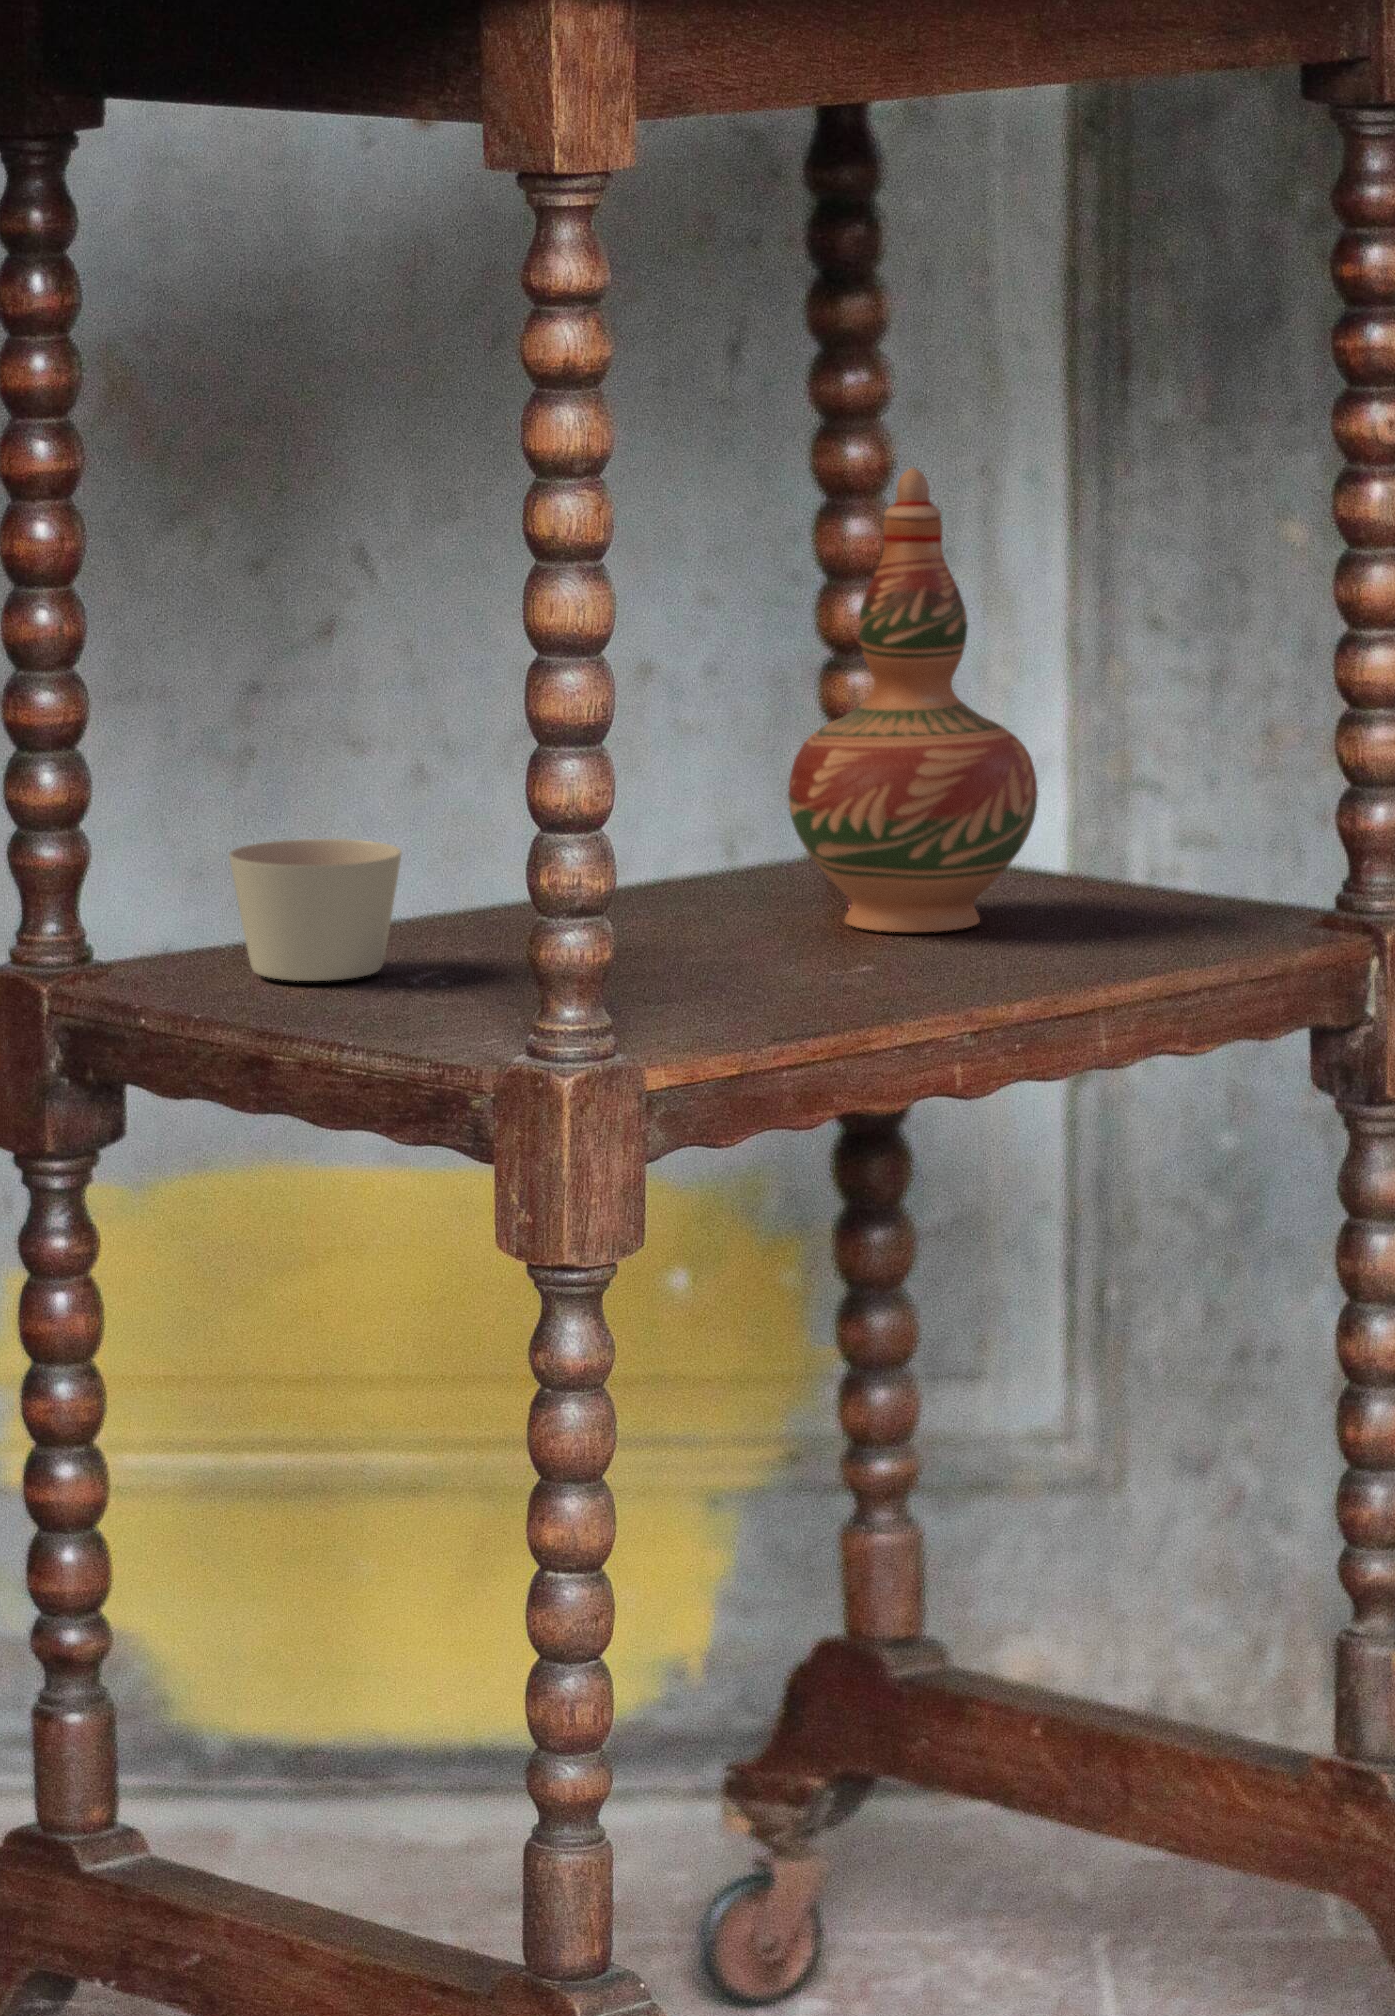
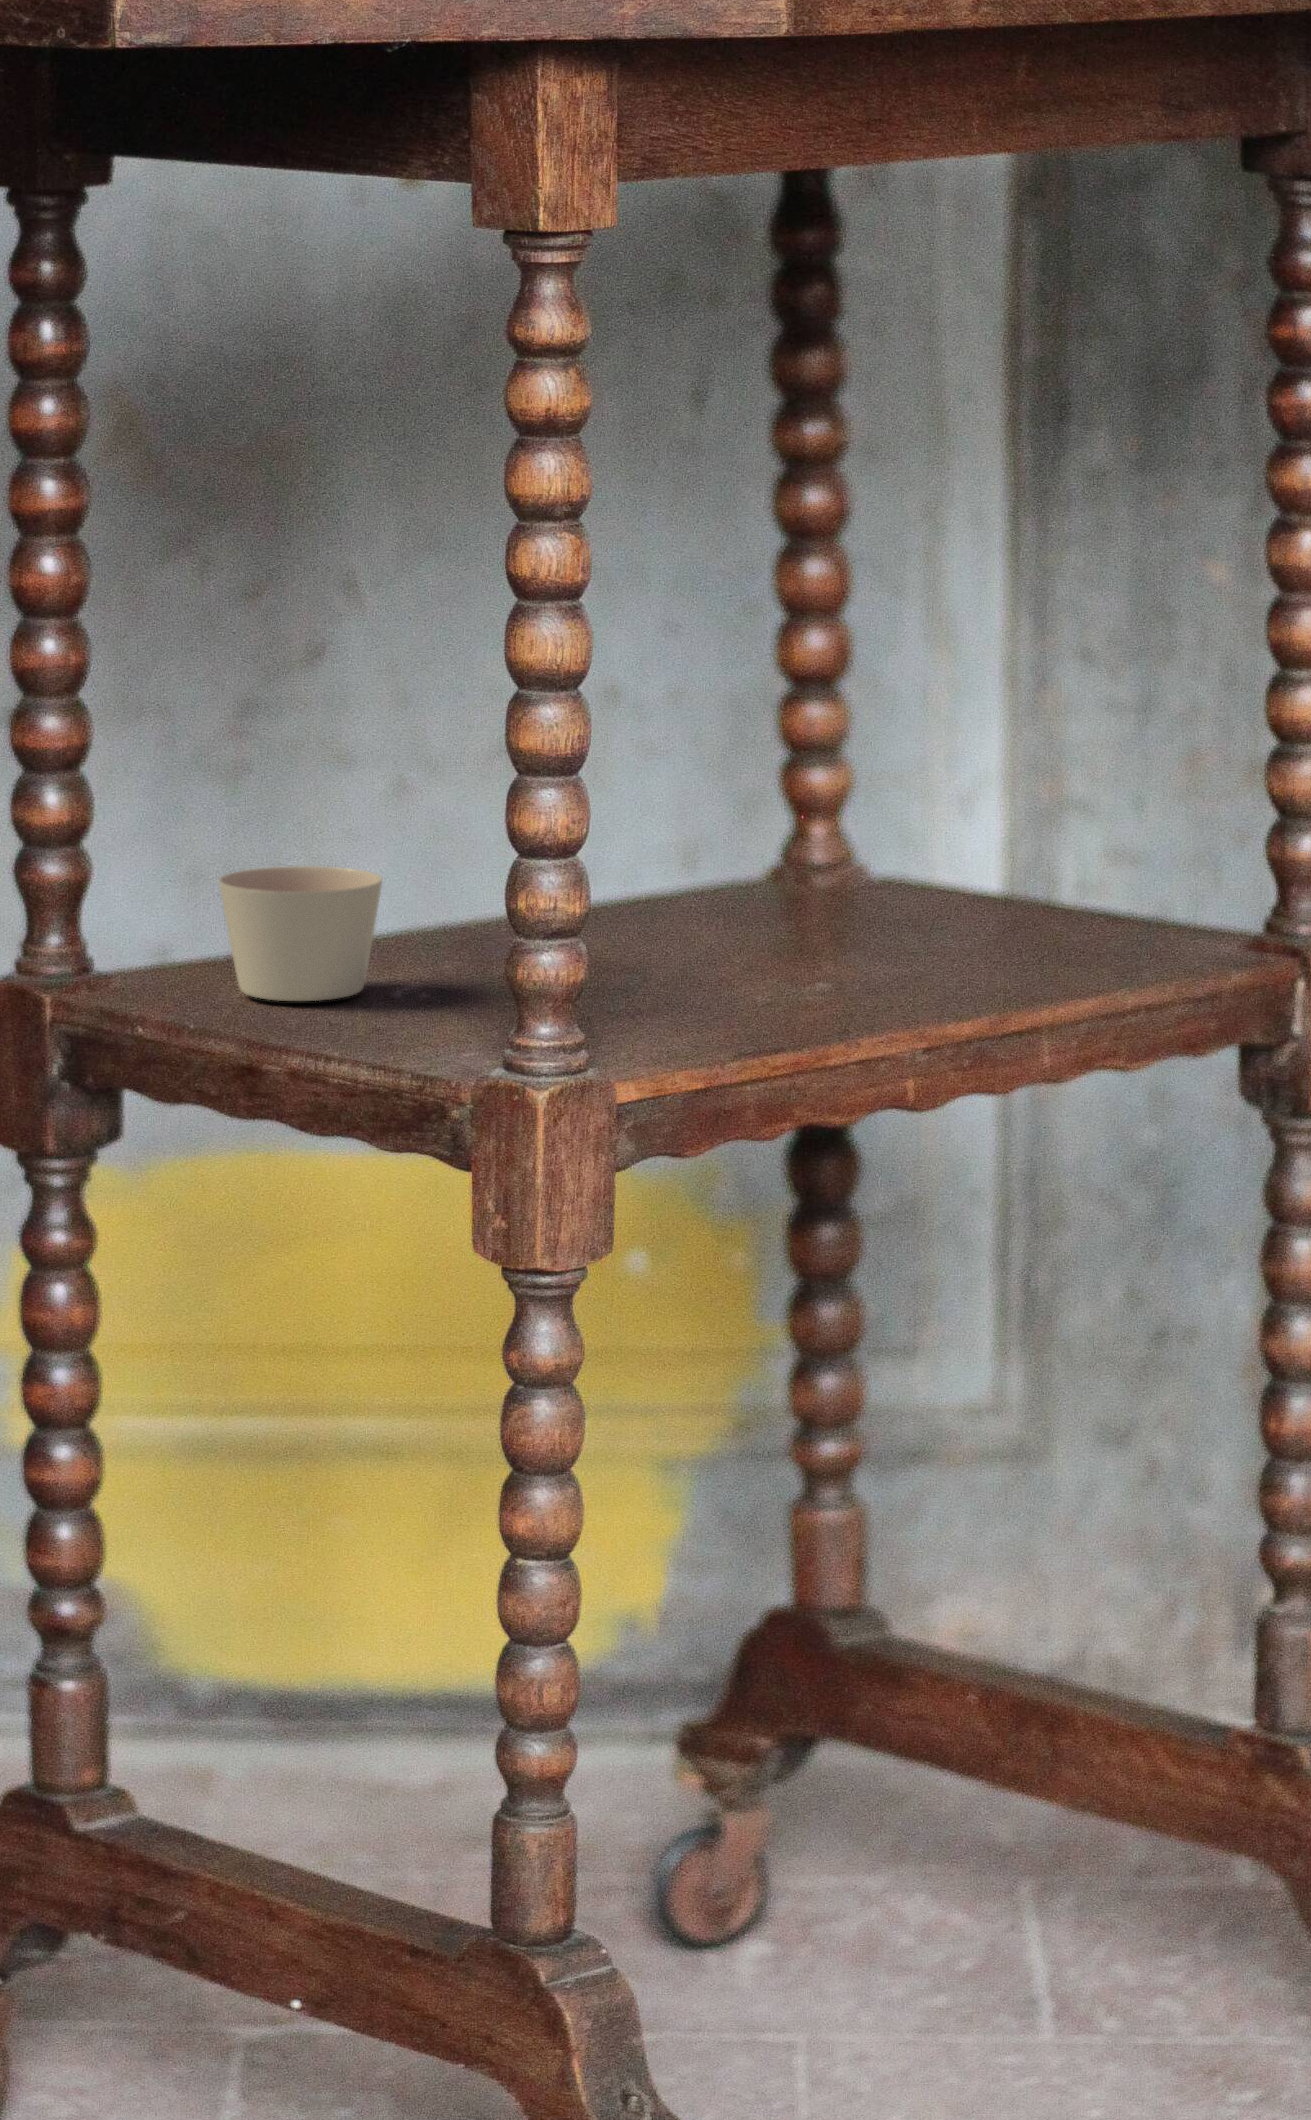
decorative vase: present [788,468,1038,932] -> none [748,519,983,959]

